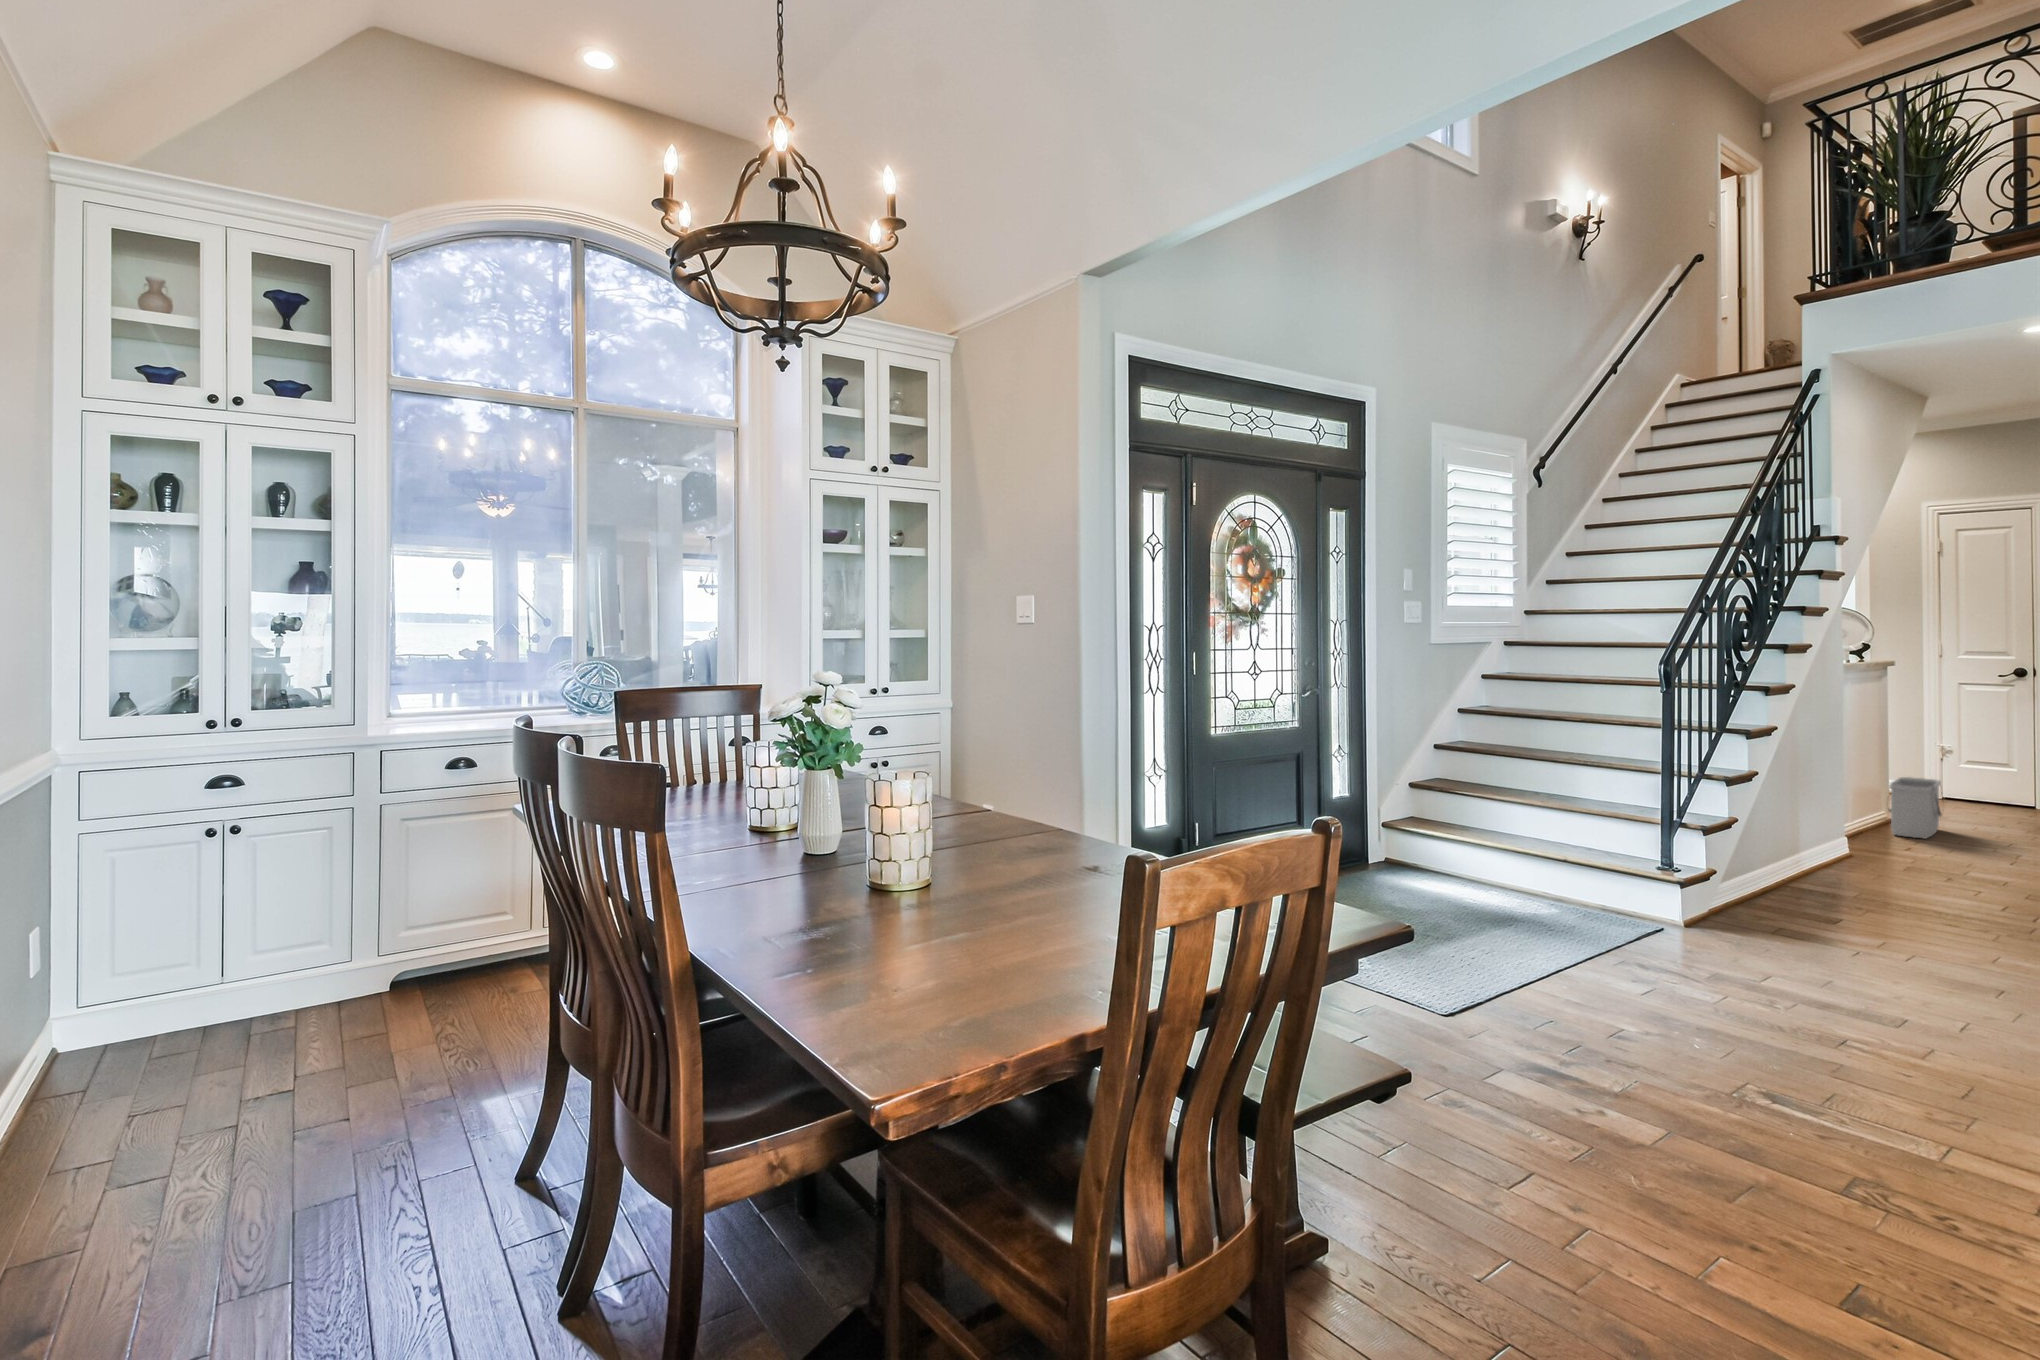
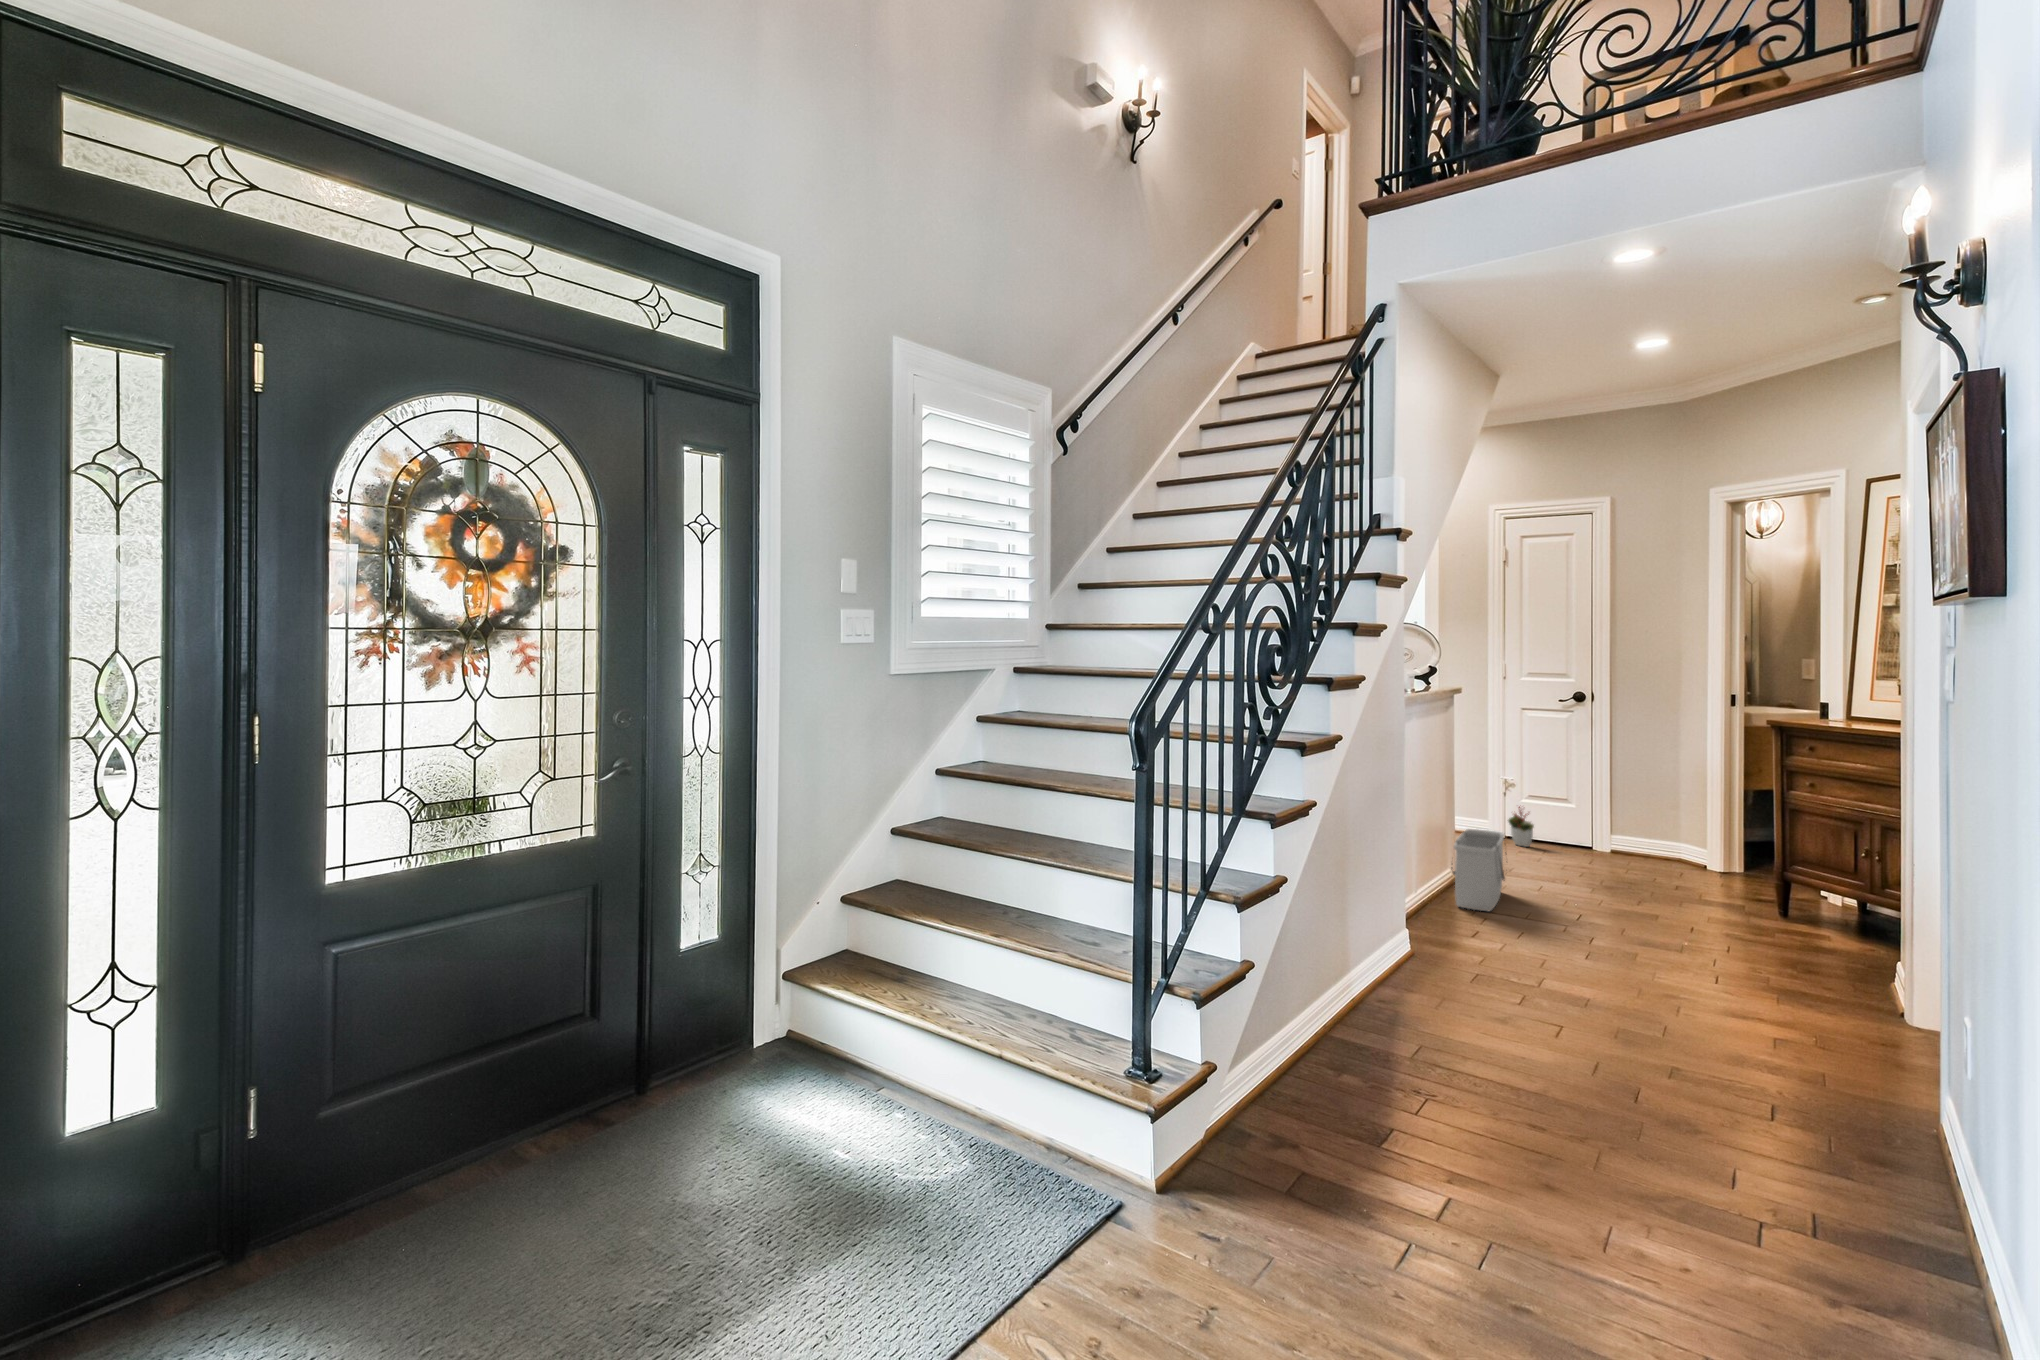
decorative plant: none [1946,768,1975,805] -> present [1508,806,1534,847]

